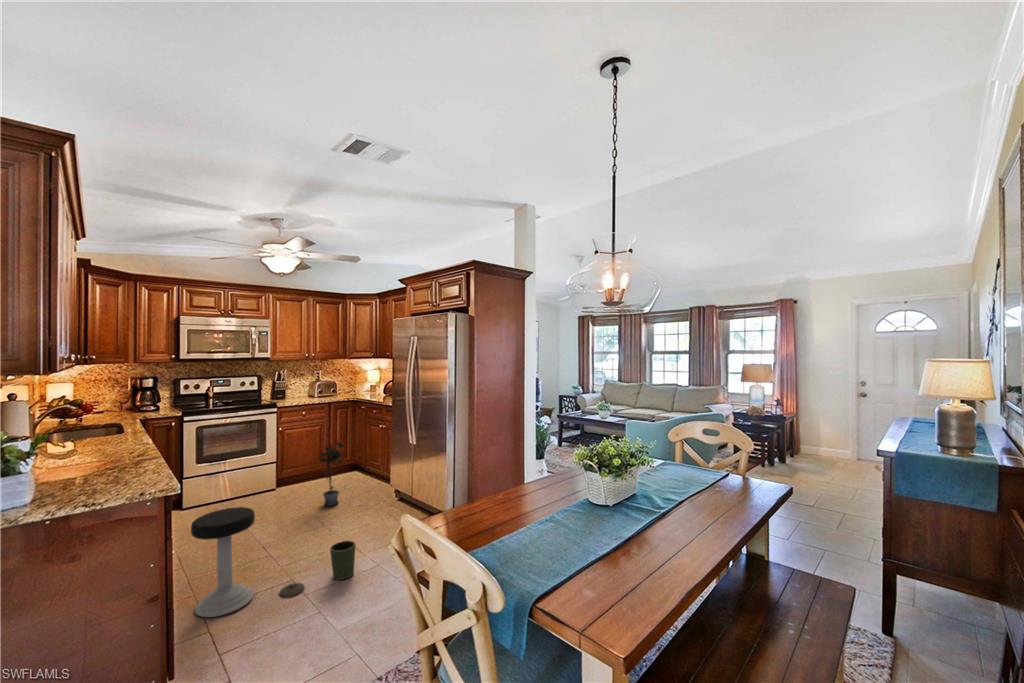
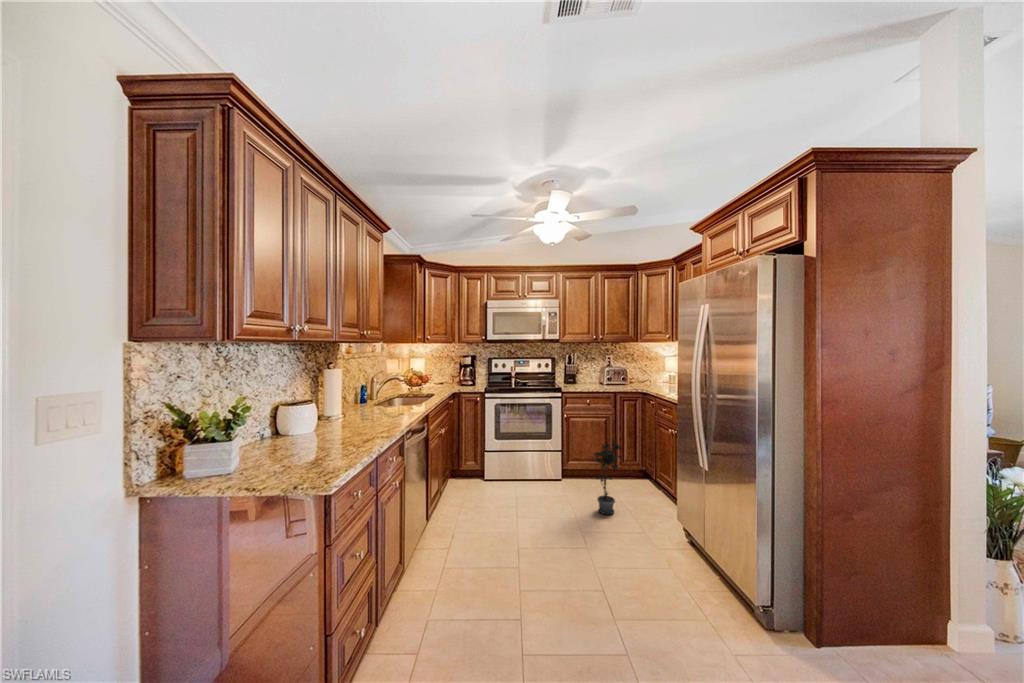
stool: present [191,507,255,617] -> none [431,509,489,632]
trash can: present [279,541,356,598] -> none [509,590,599,647]

